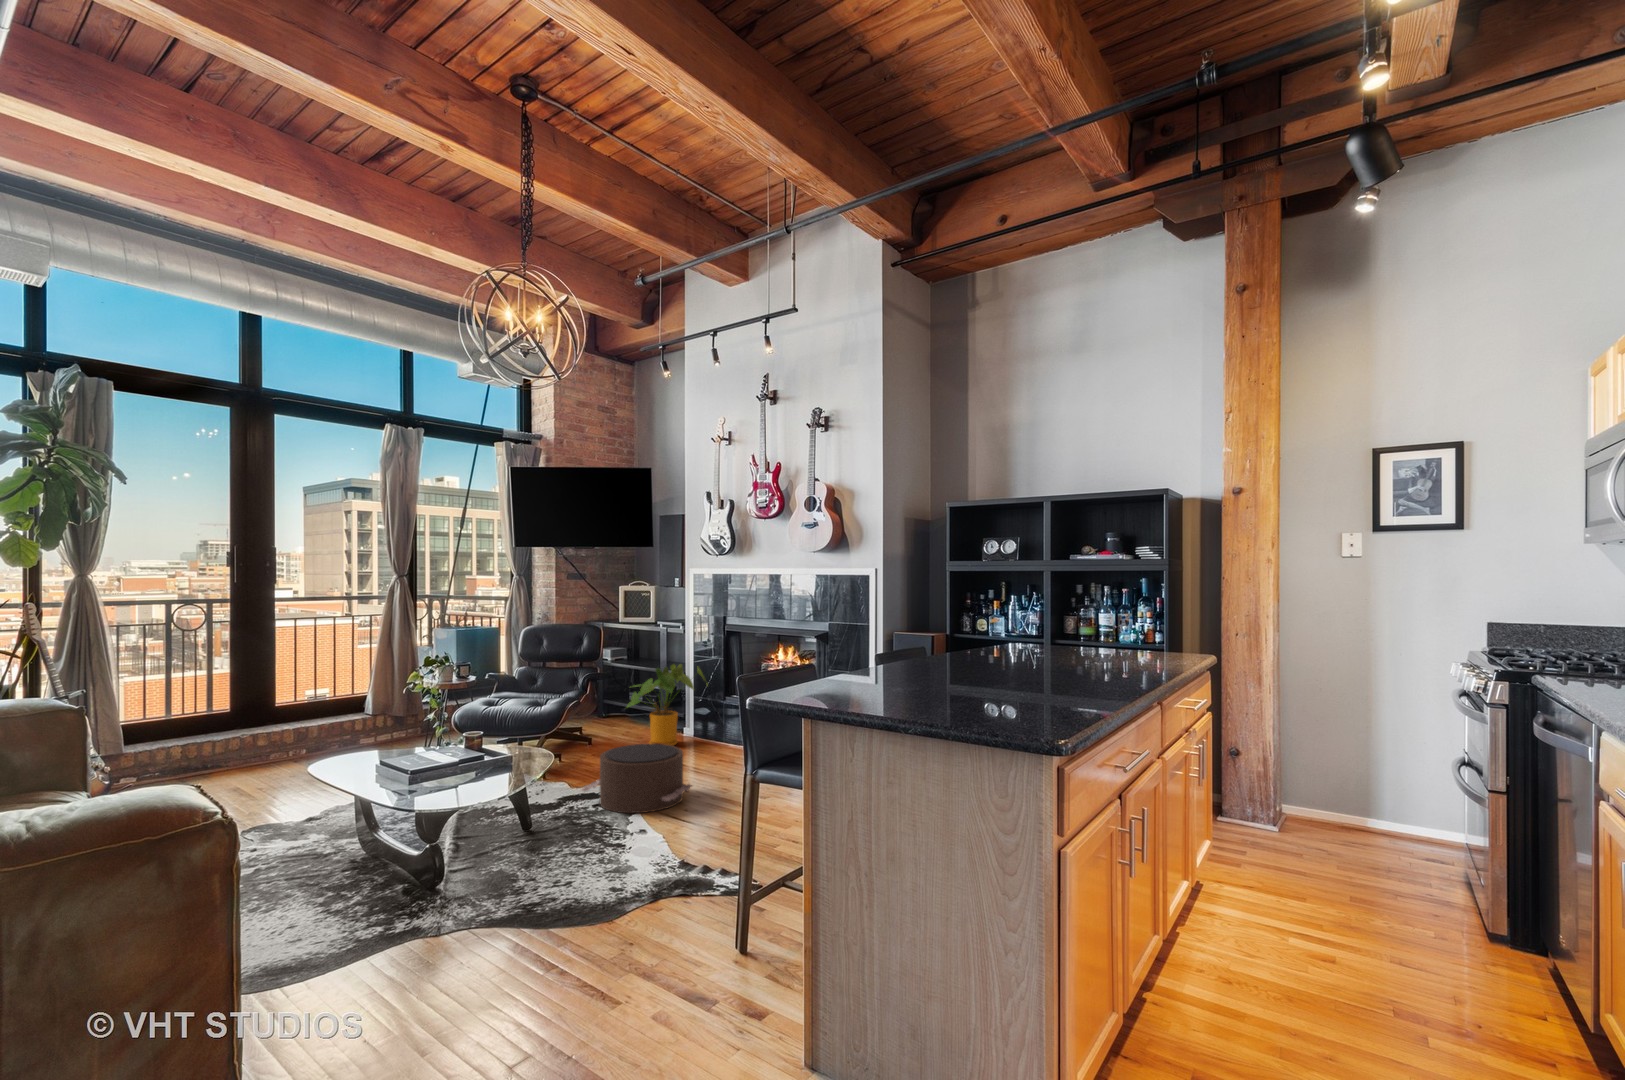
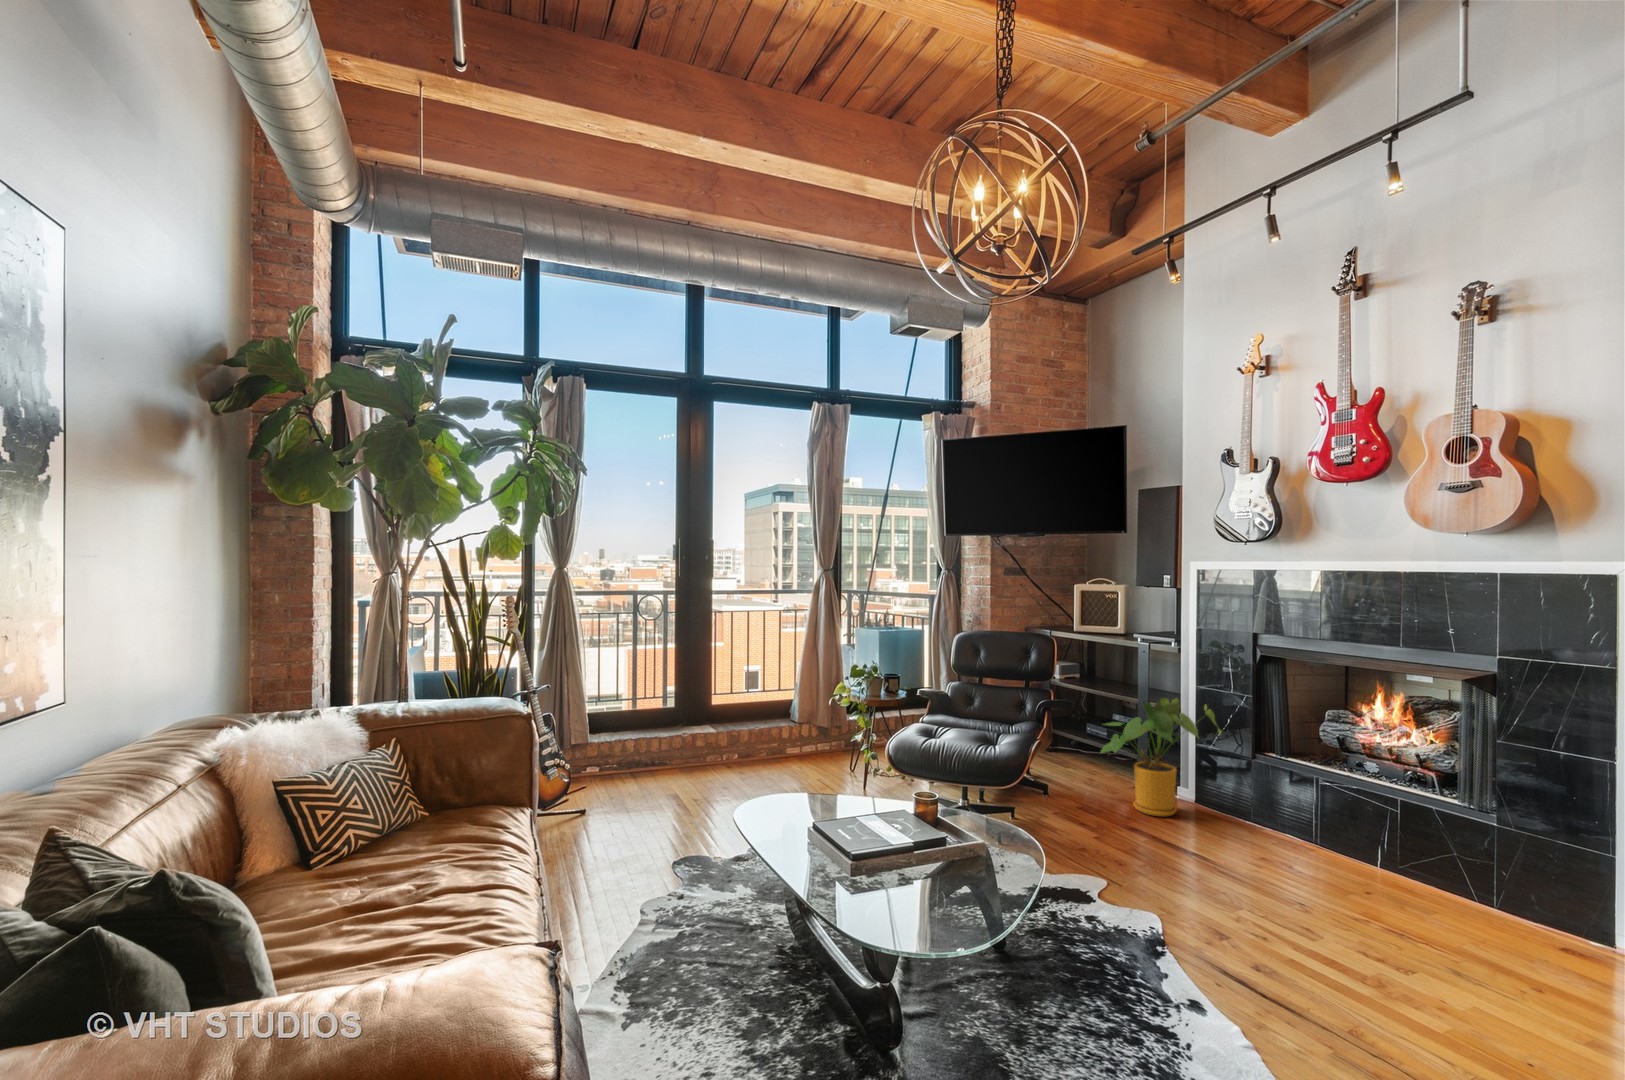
pouf: present [582,744,692,813] -> none [1066,826,1252,953]

